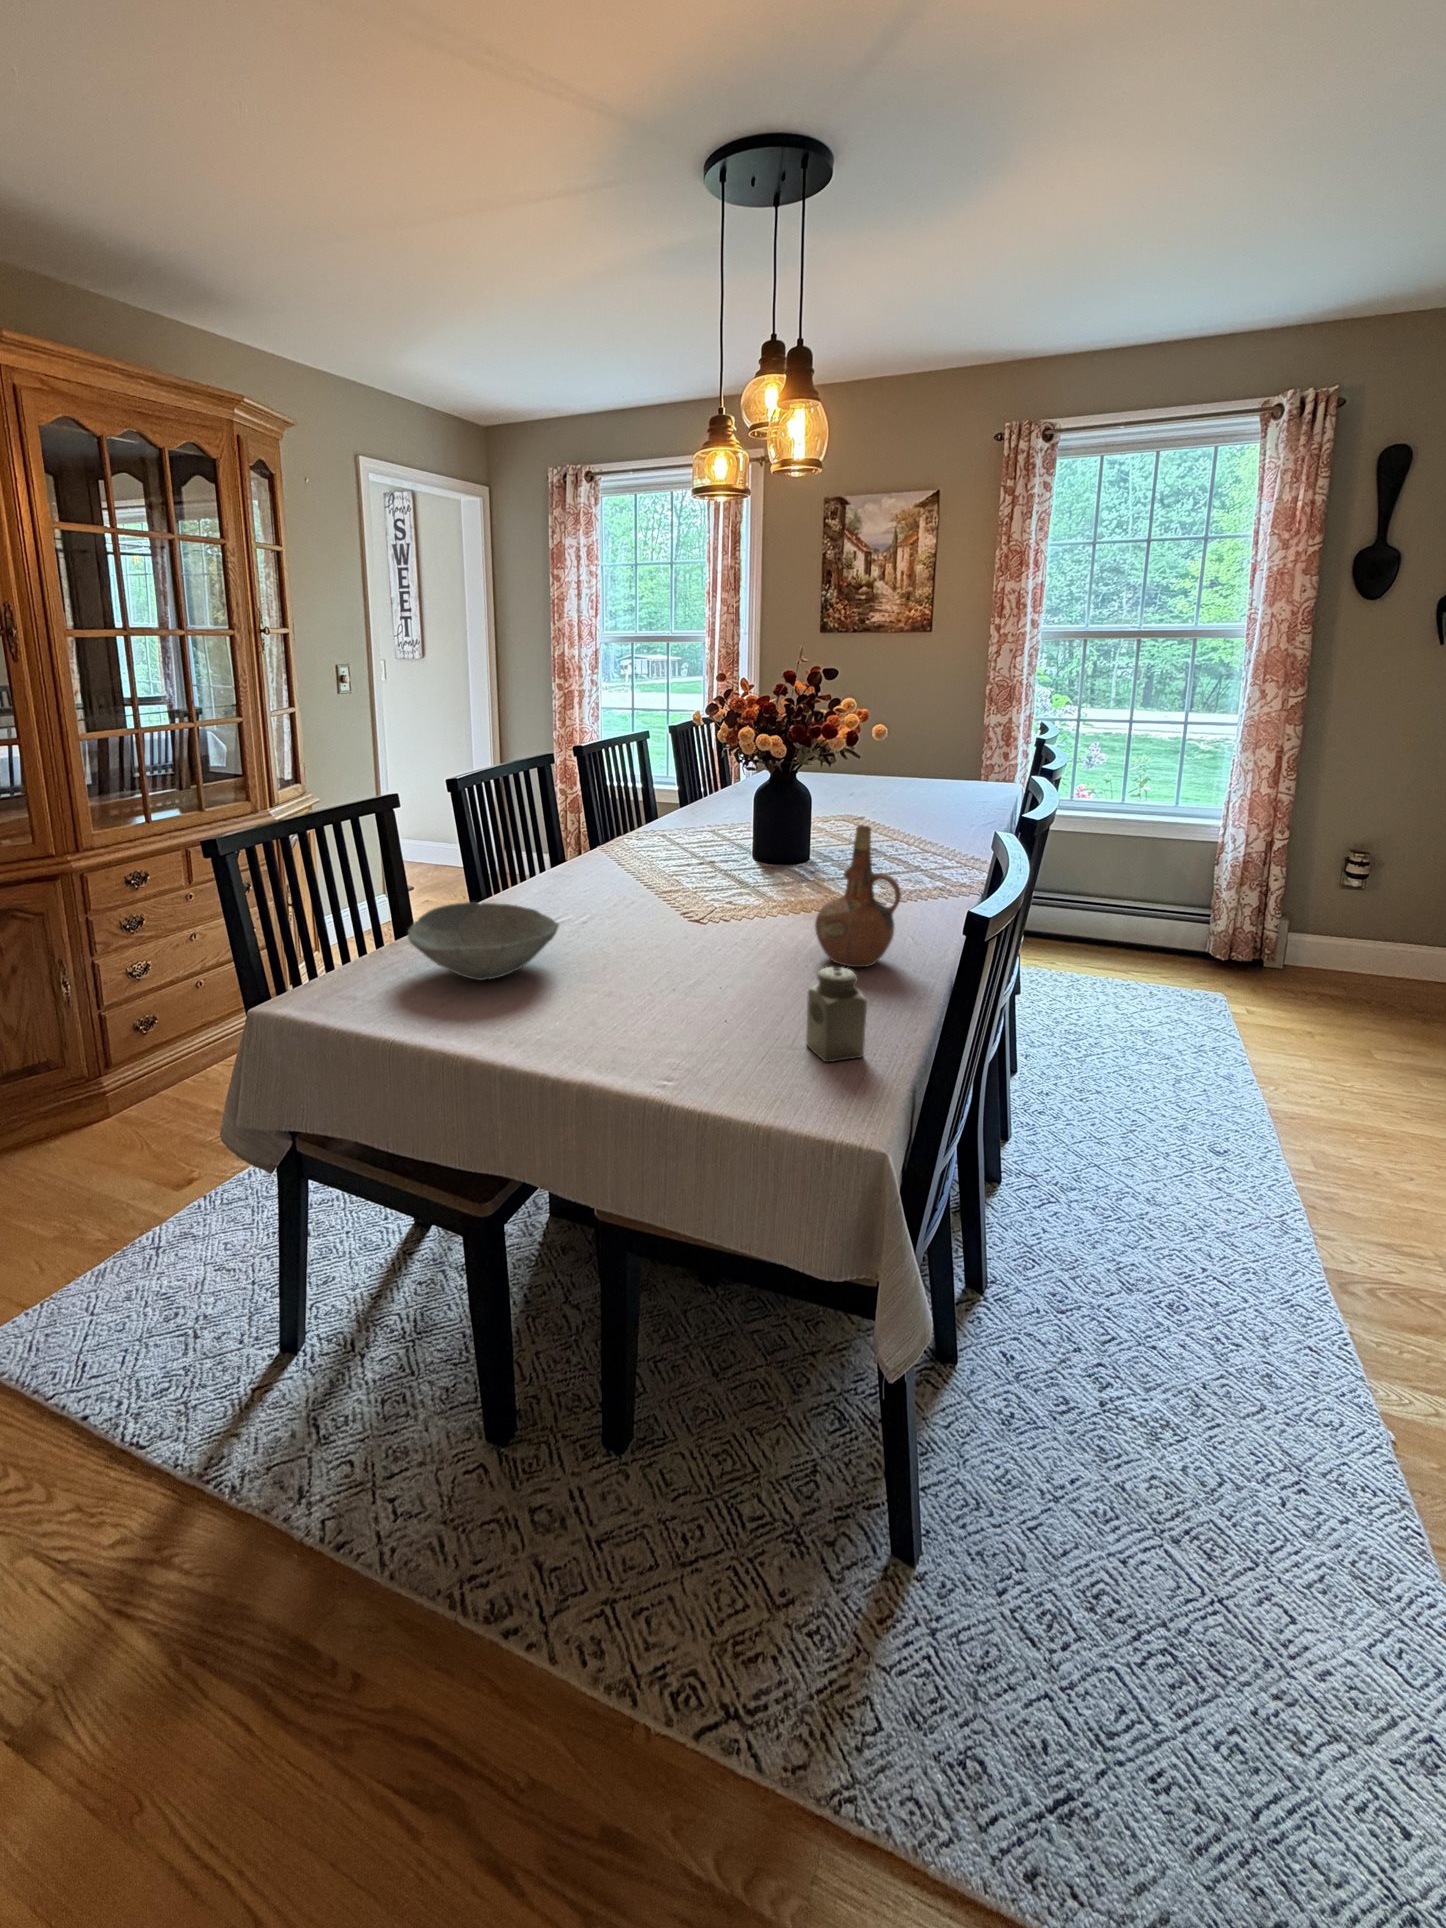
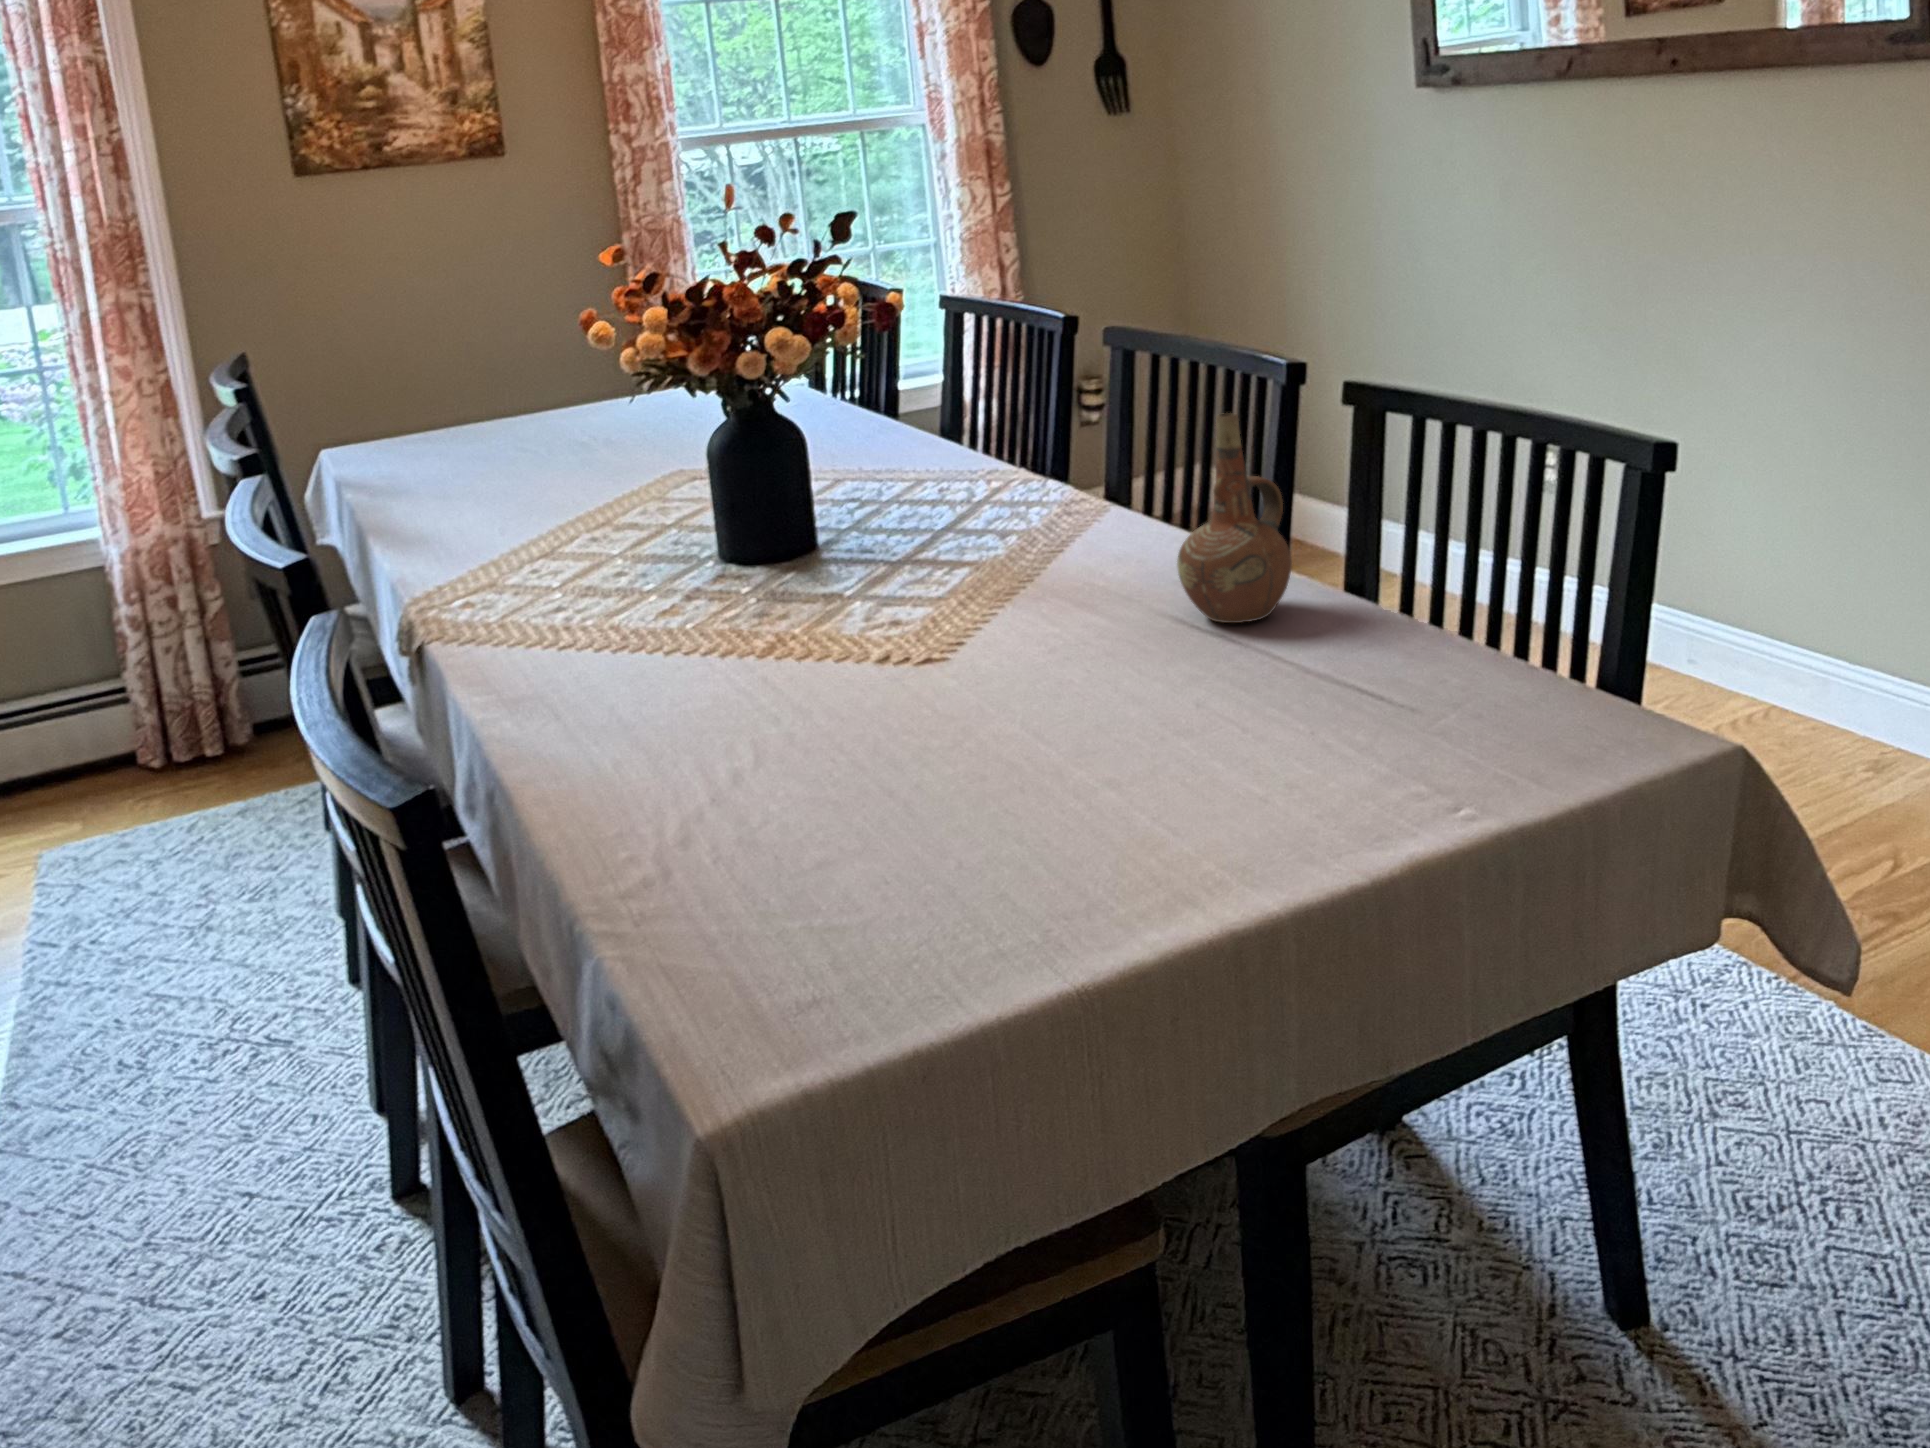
bowl: present [408,902,559,980] -> none [779,706,1057,862]
salt shaker: present [806,967,867,1062] -> none [1448,579,1520,707]

